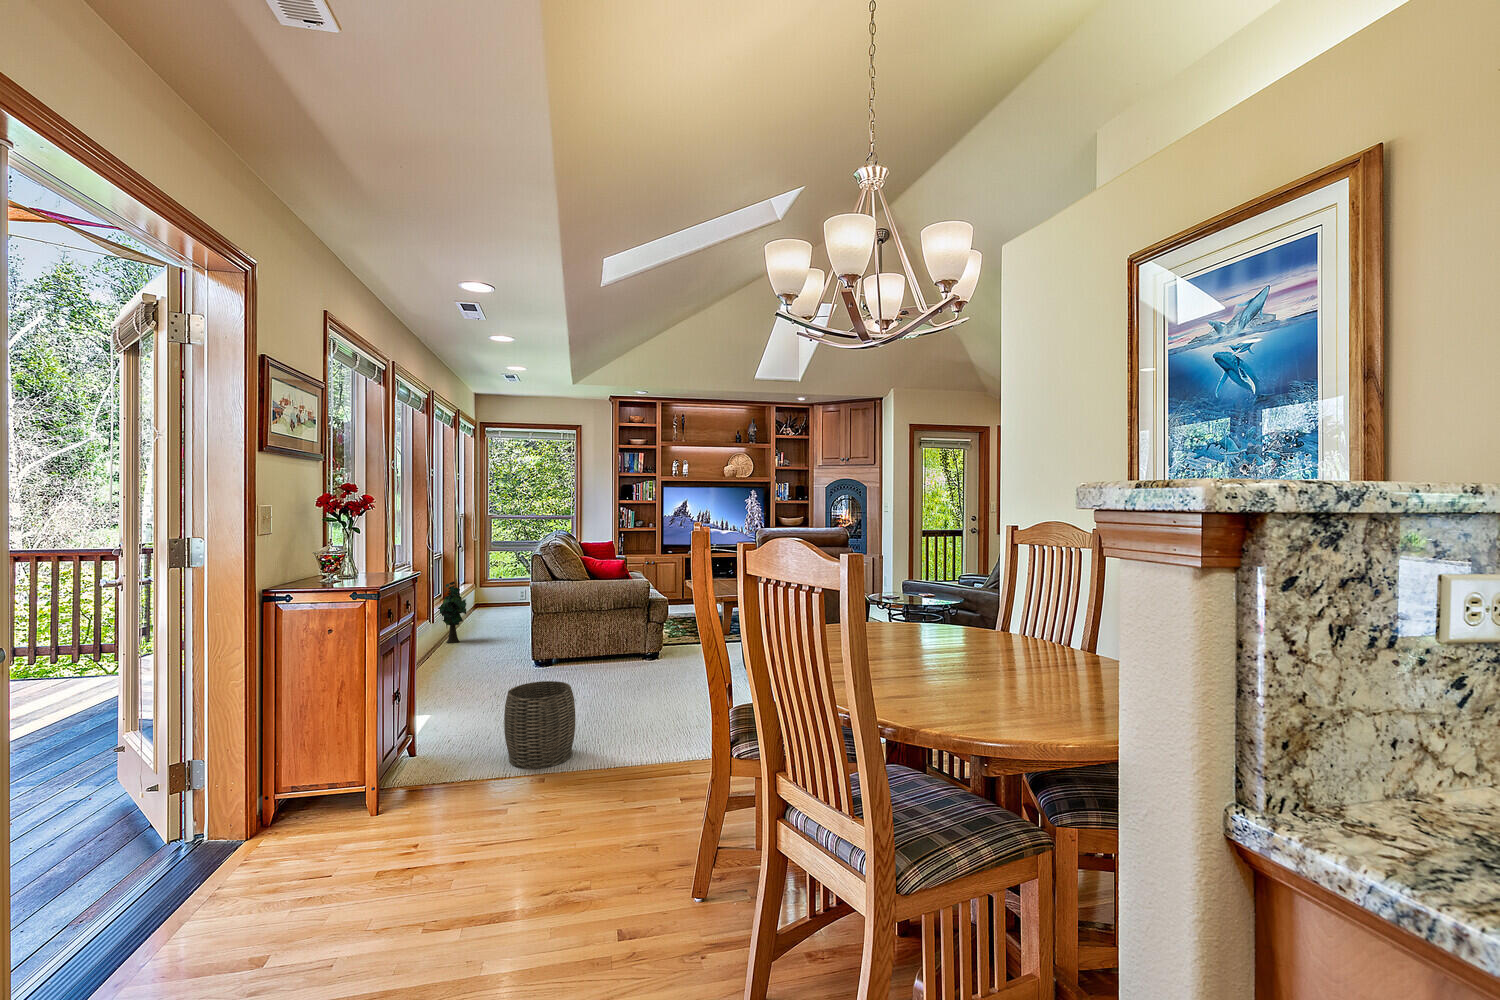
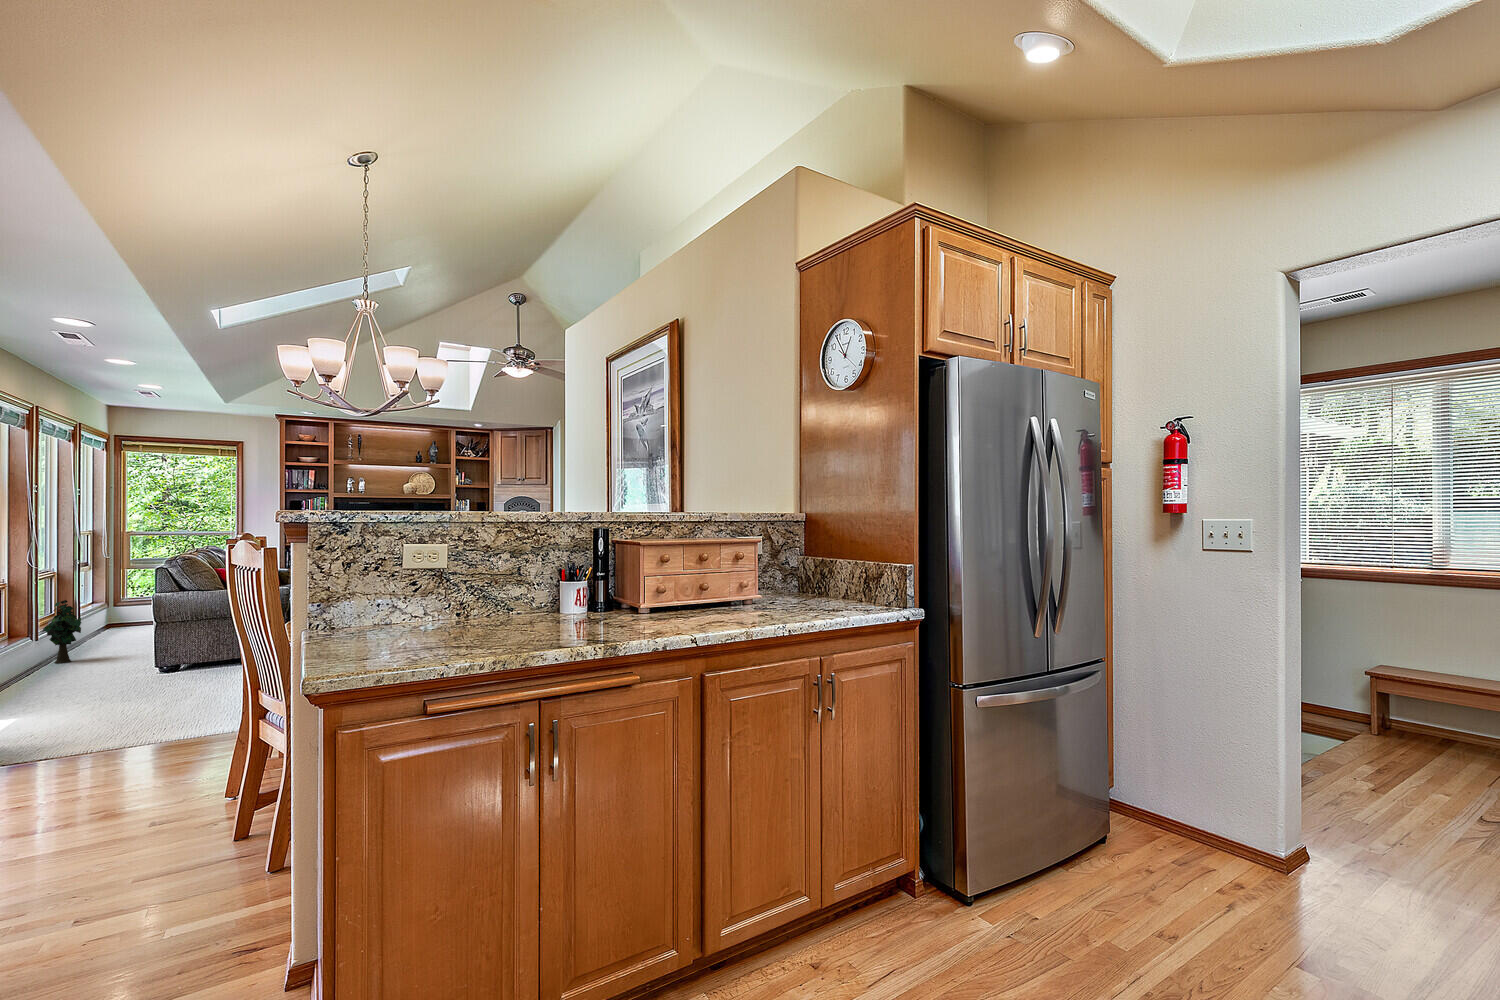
woven basket: present [504,681,576,769] -> none [87,673,164,746]

